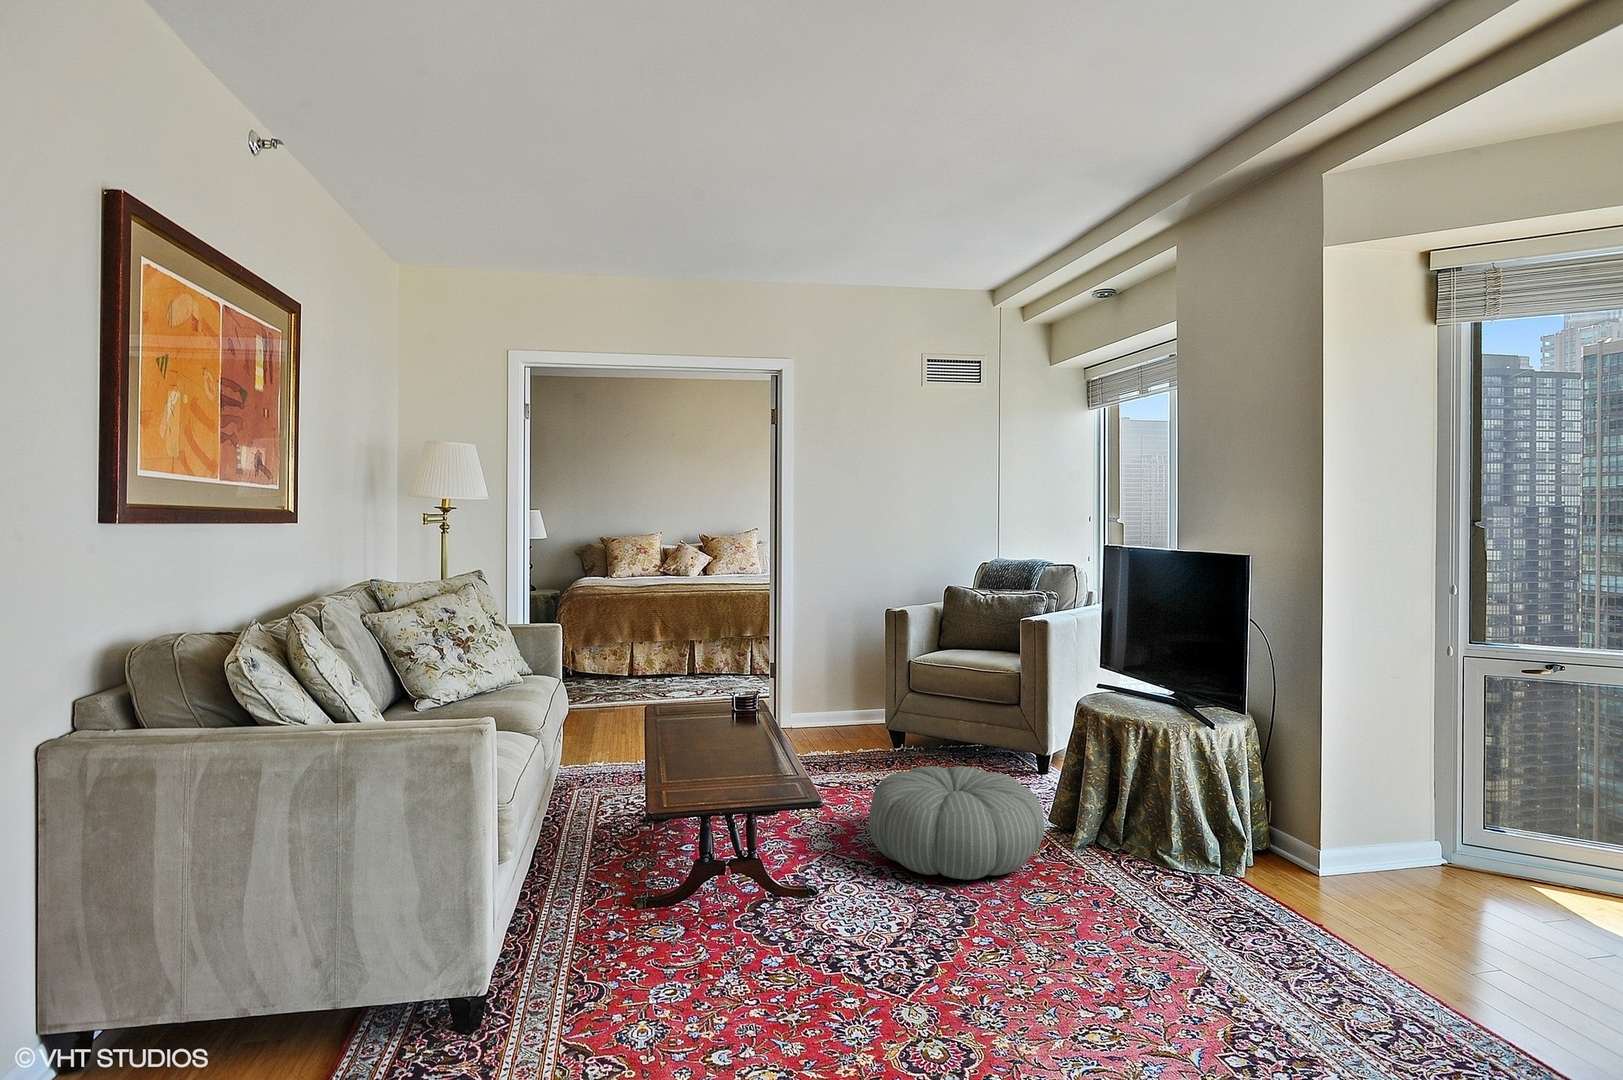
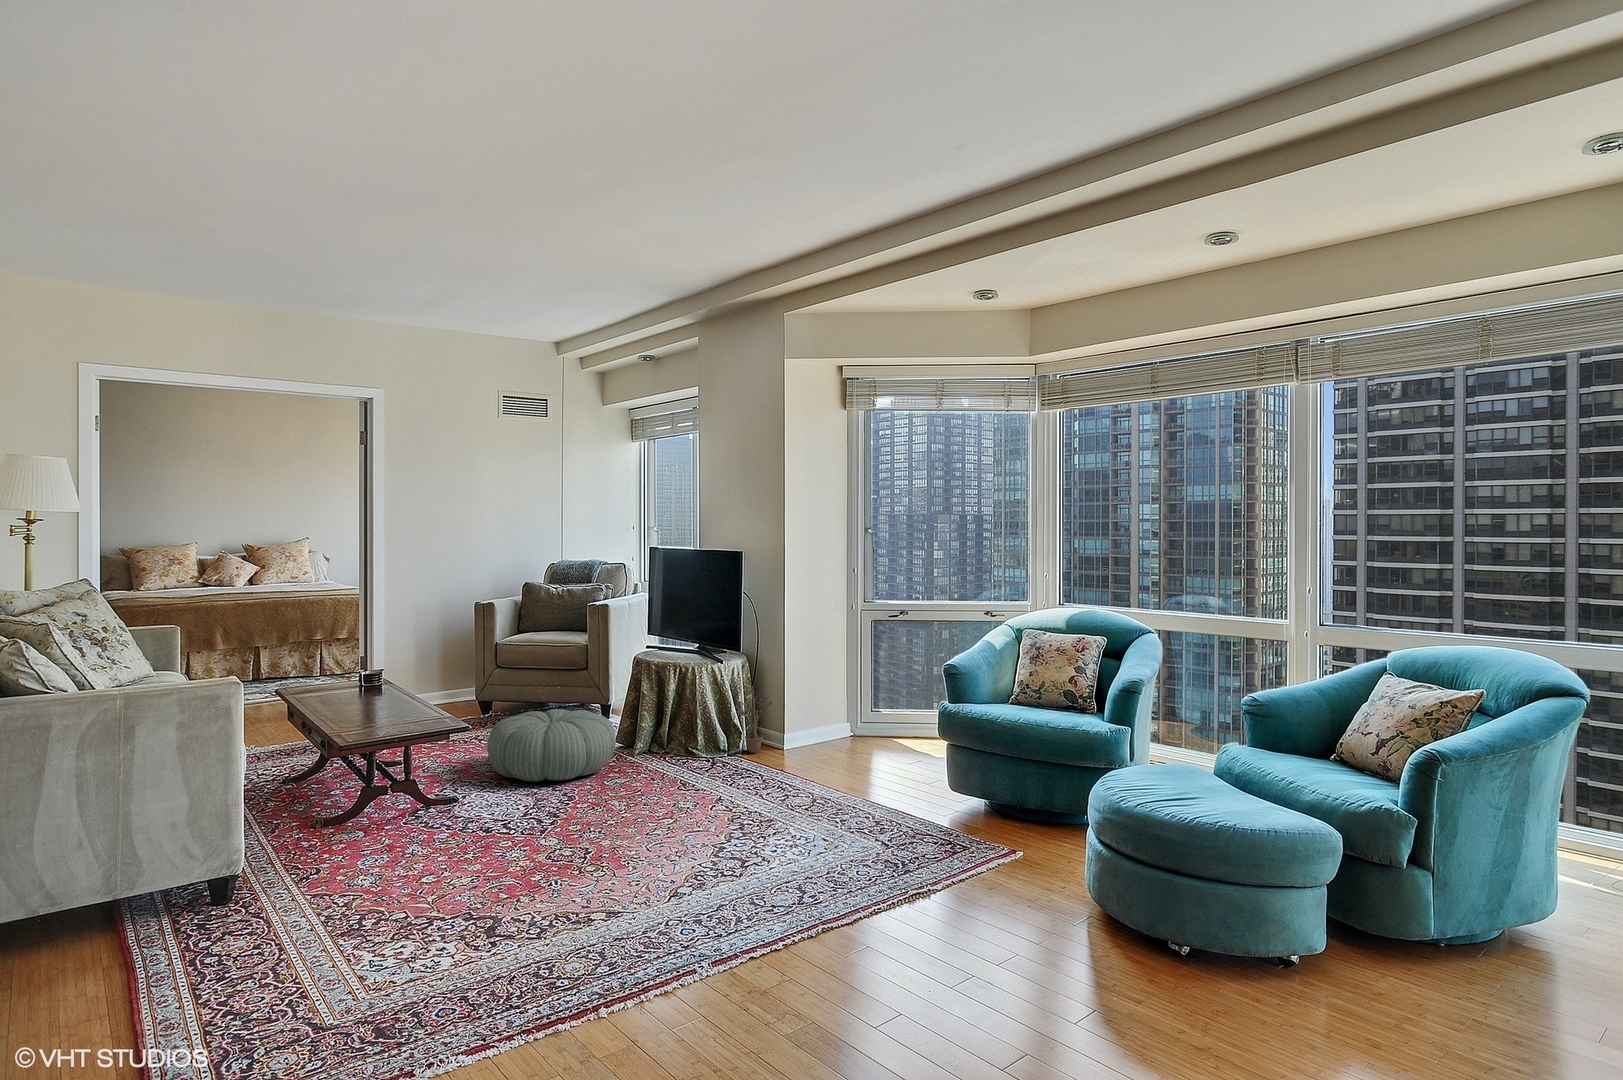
decorative plant: none [1222,768,1298,874] -> present [729,686,772,753]

